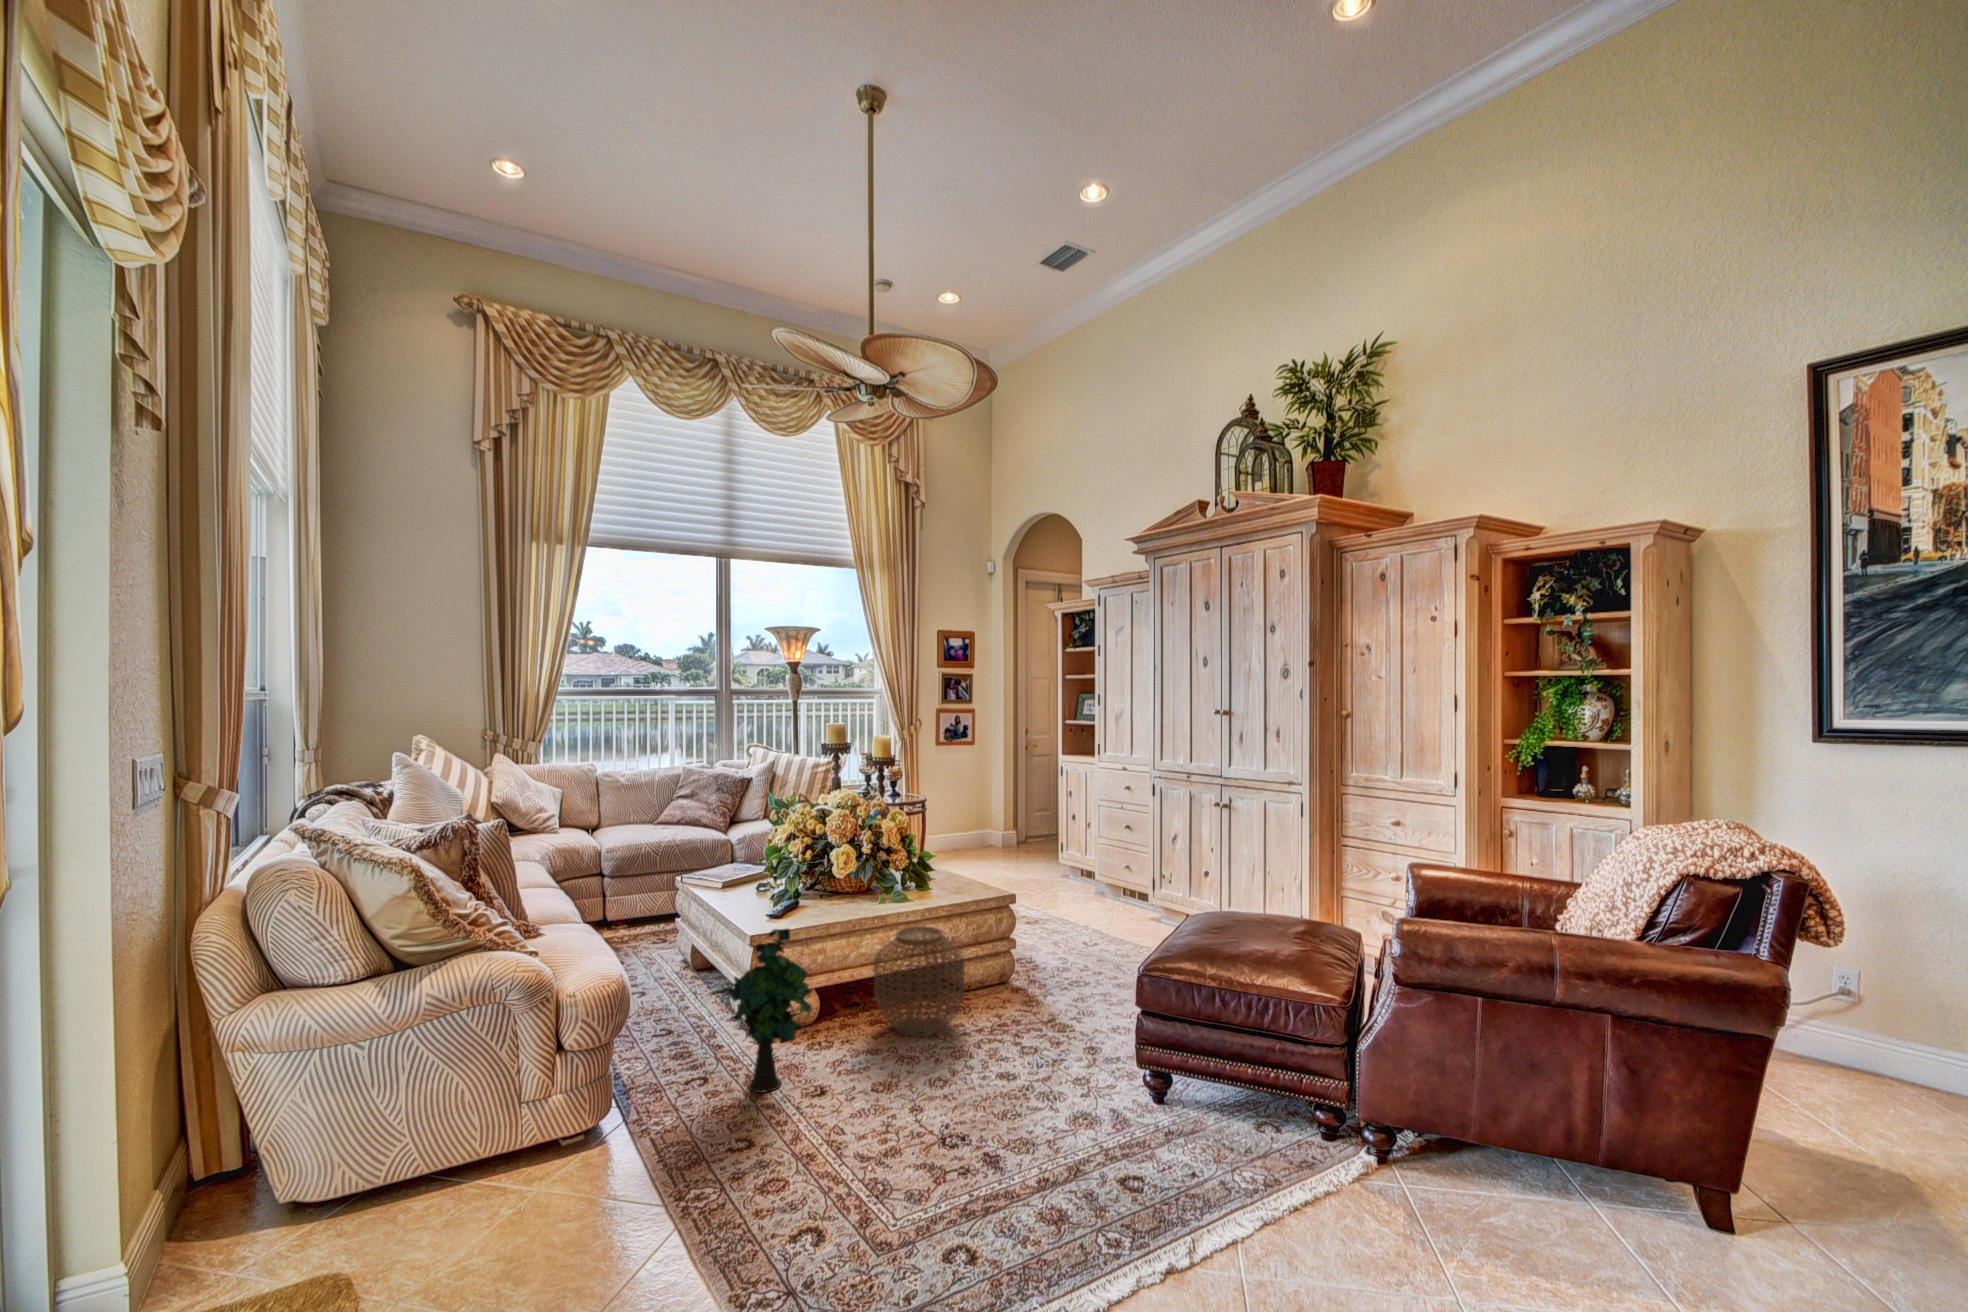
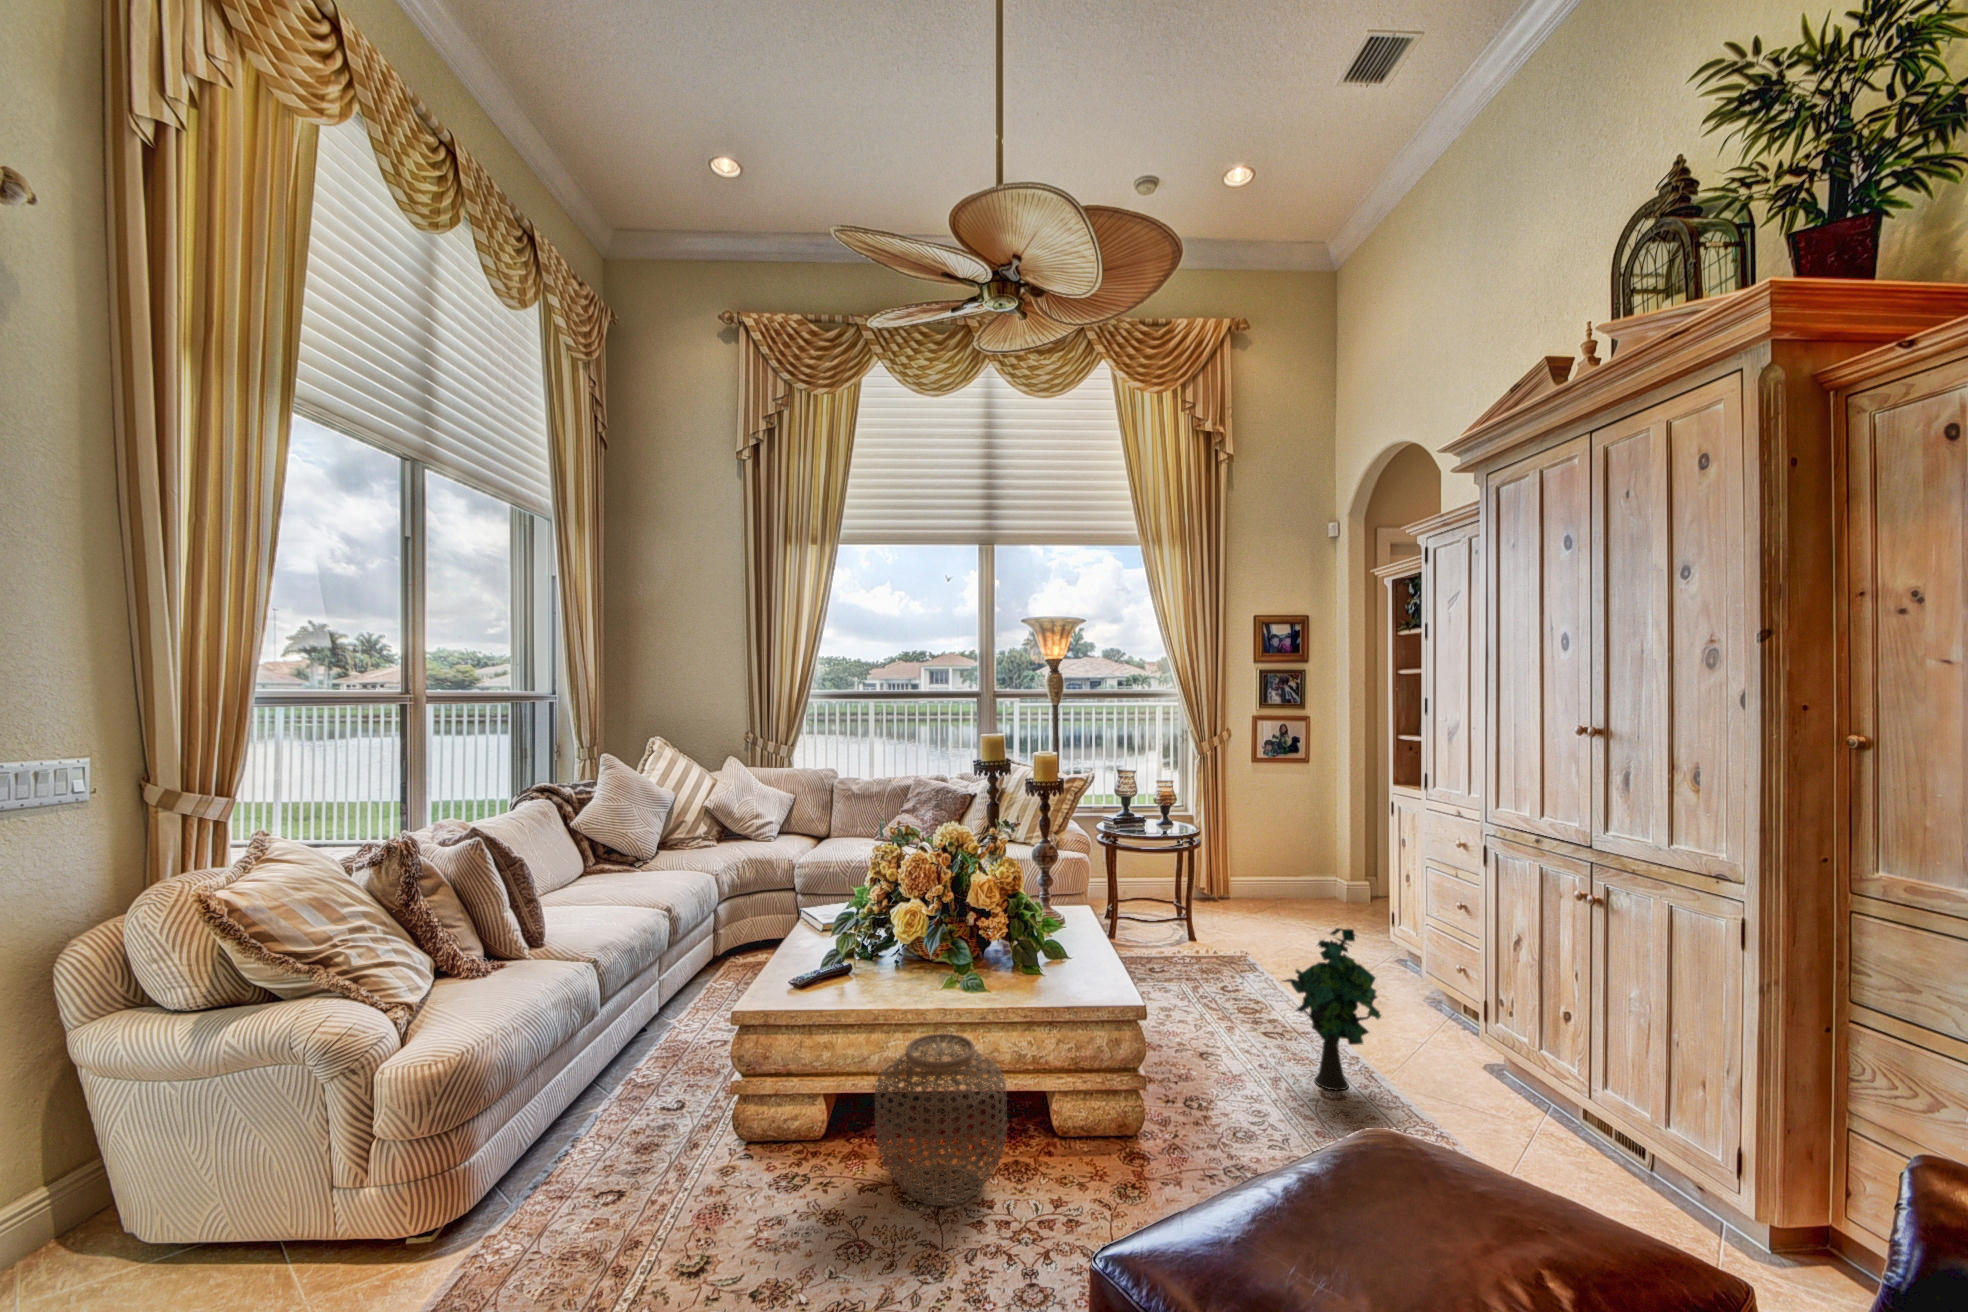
decorative plant: present [721,929,812,1093] -> present [1283,928,1381,1090]

